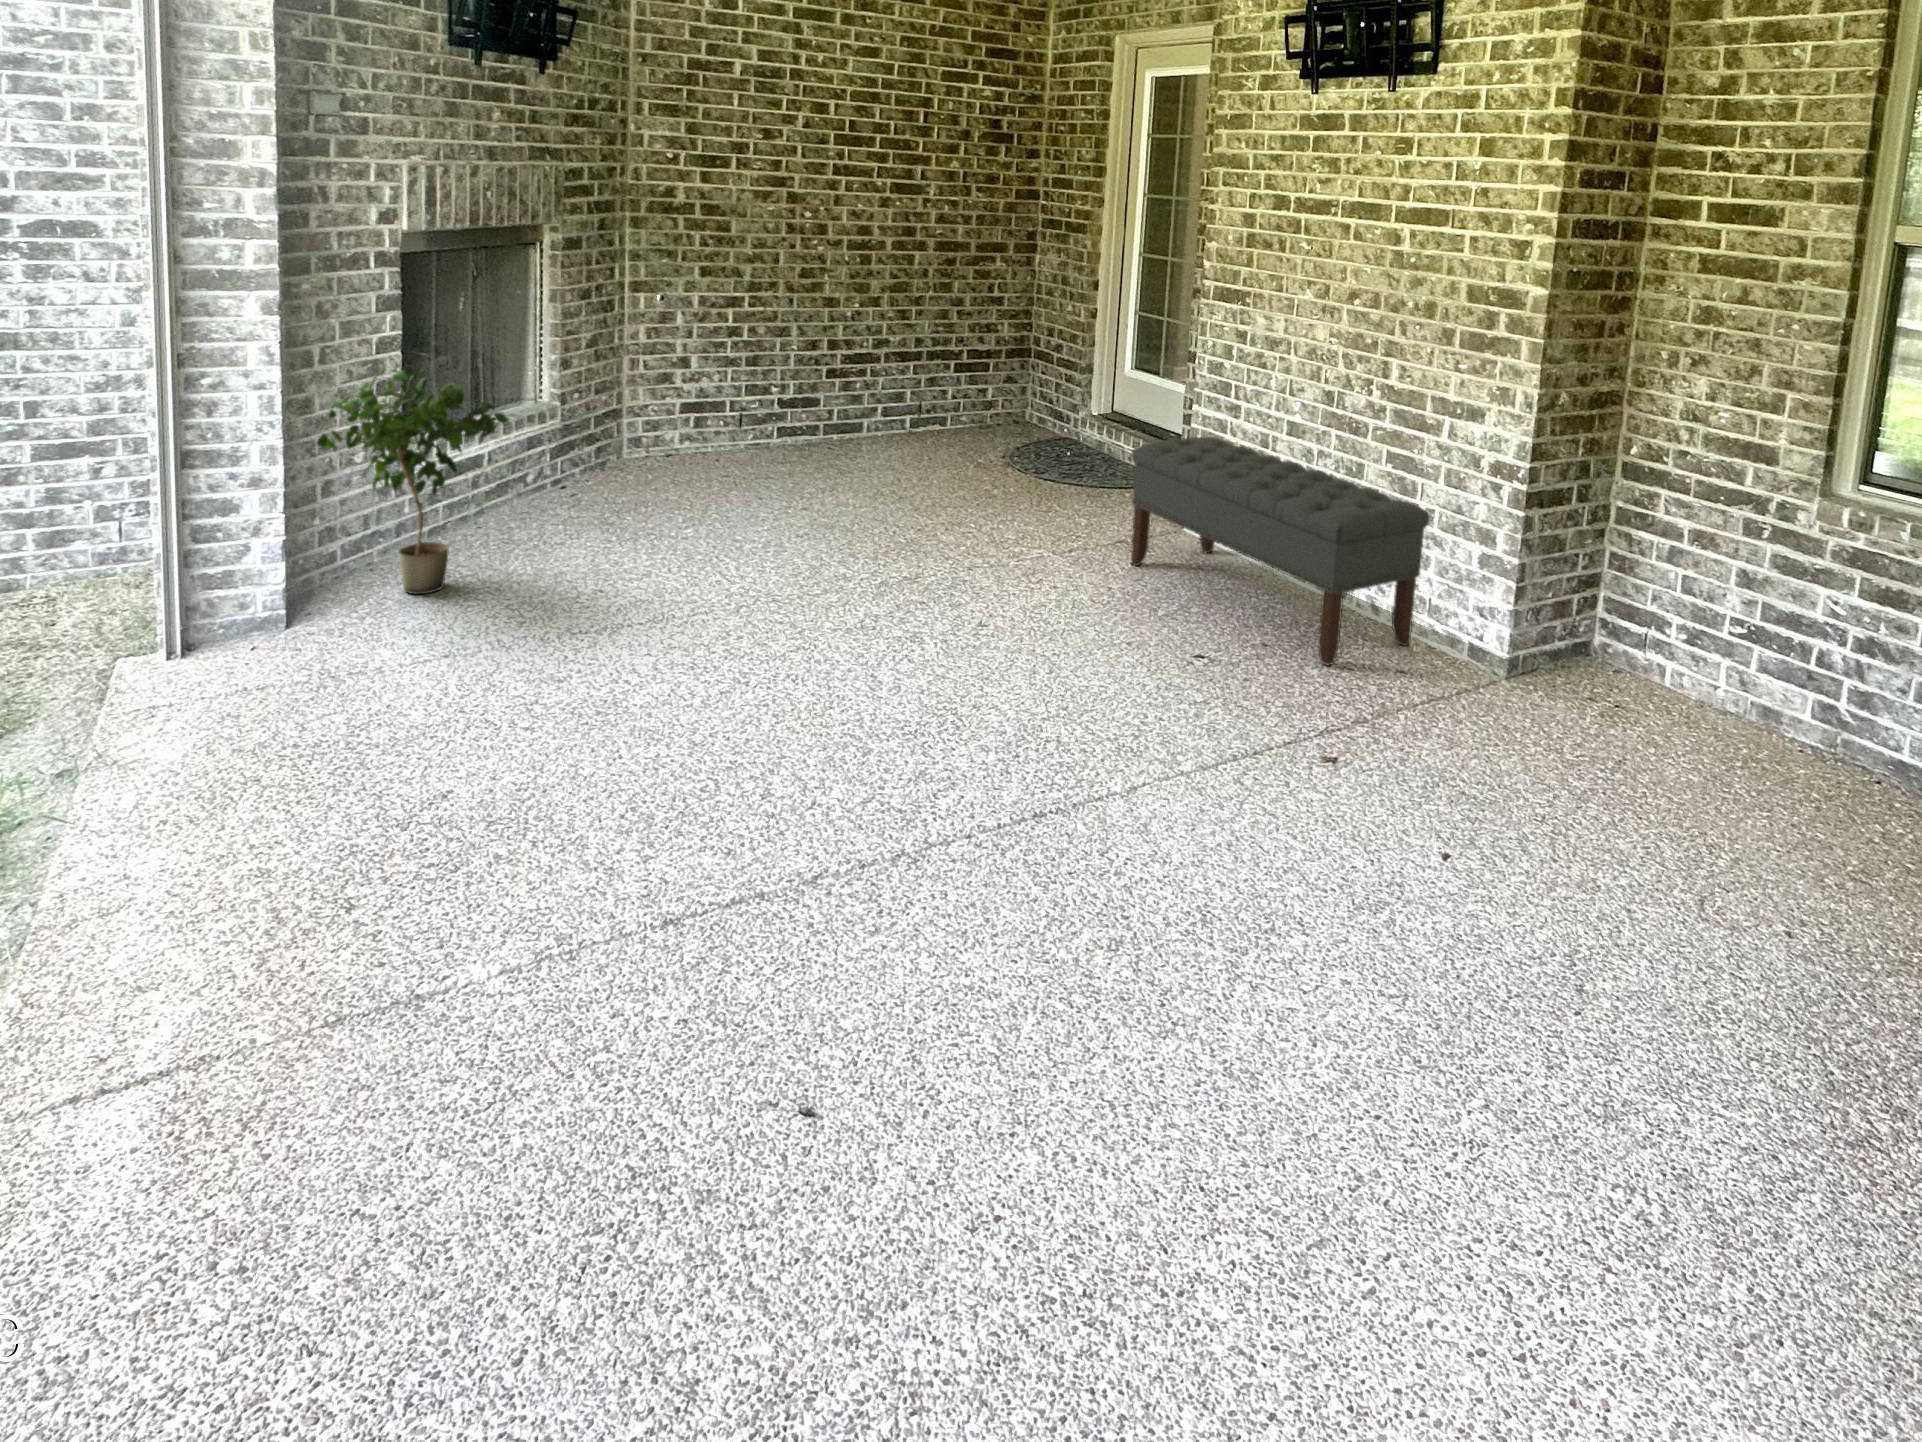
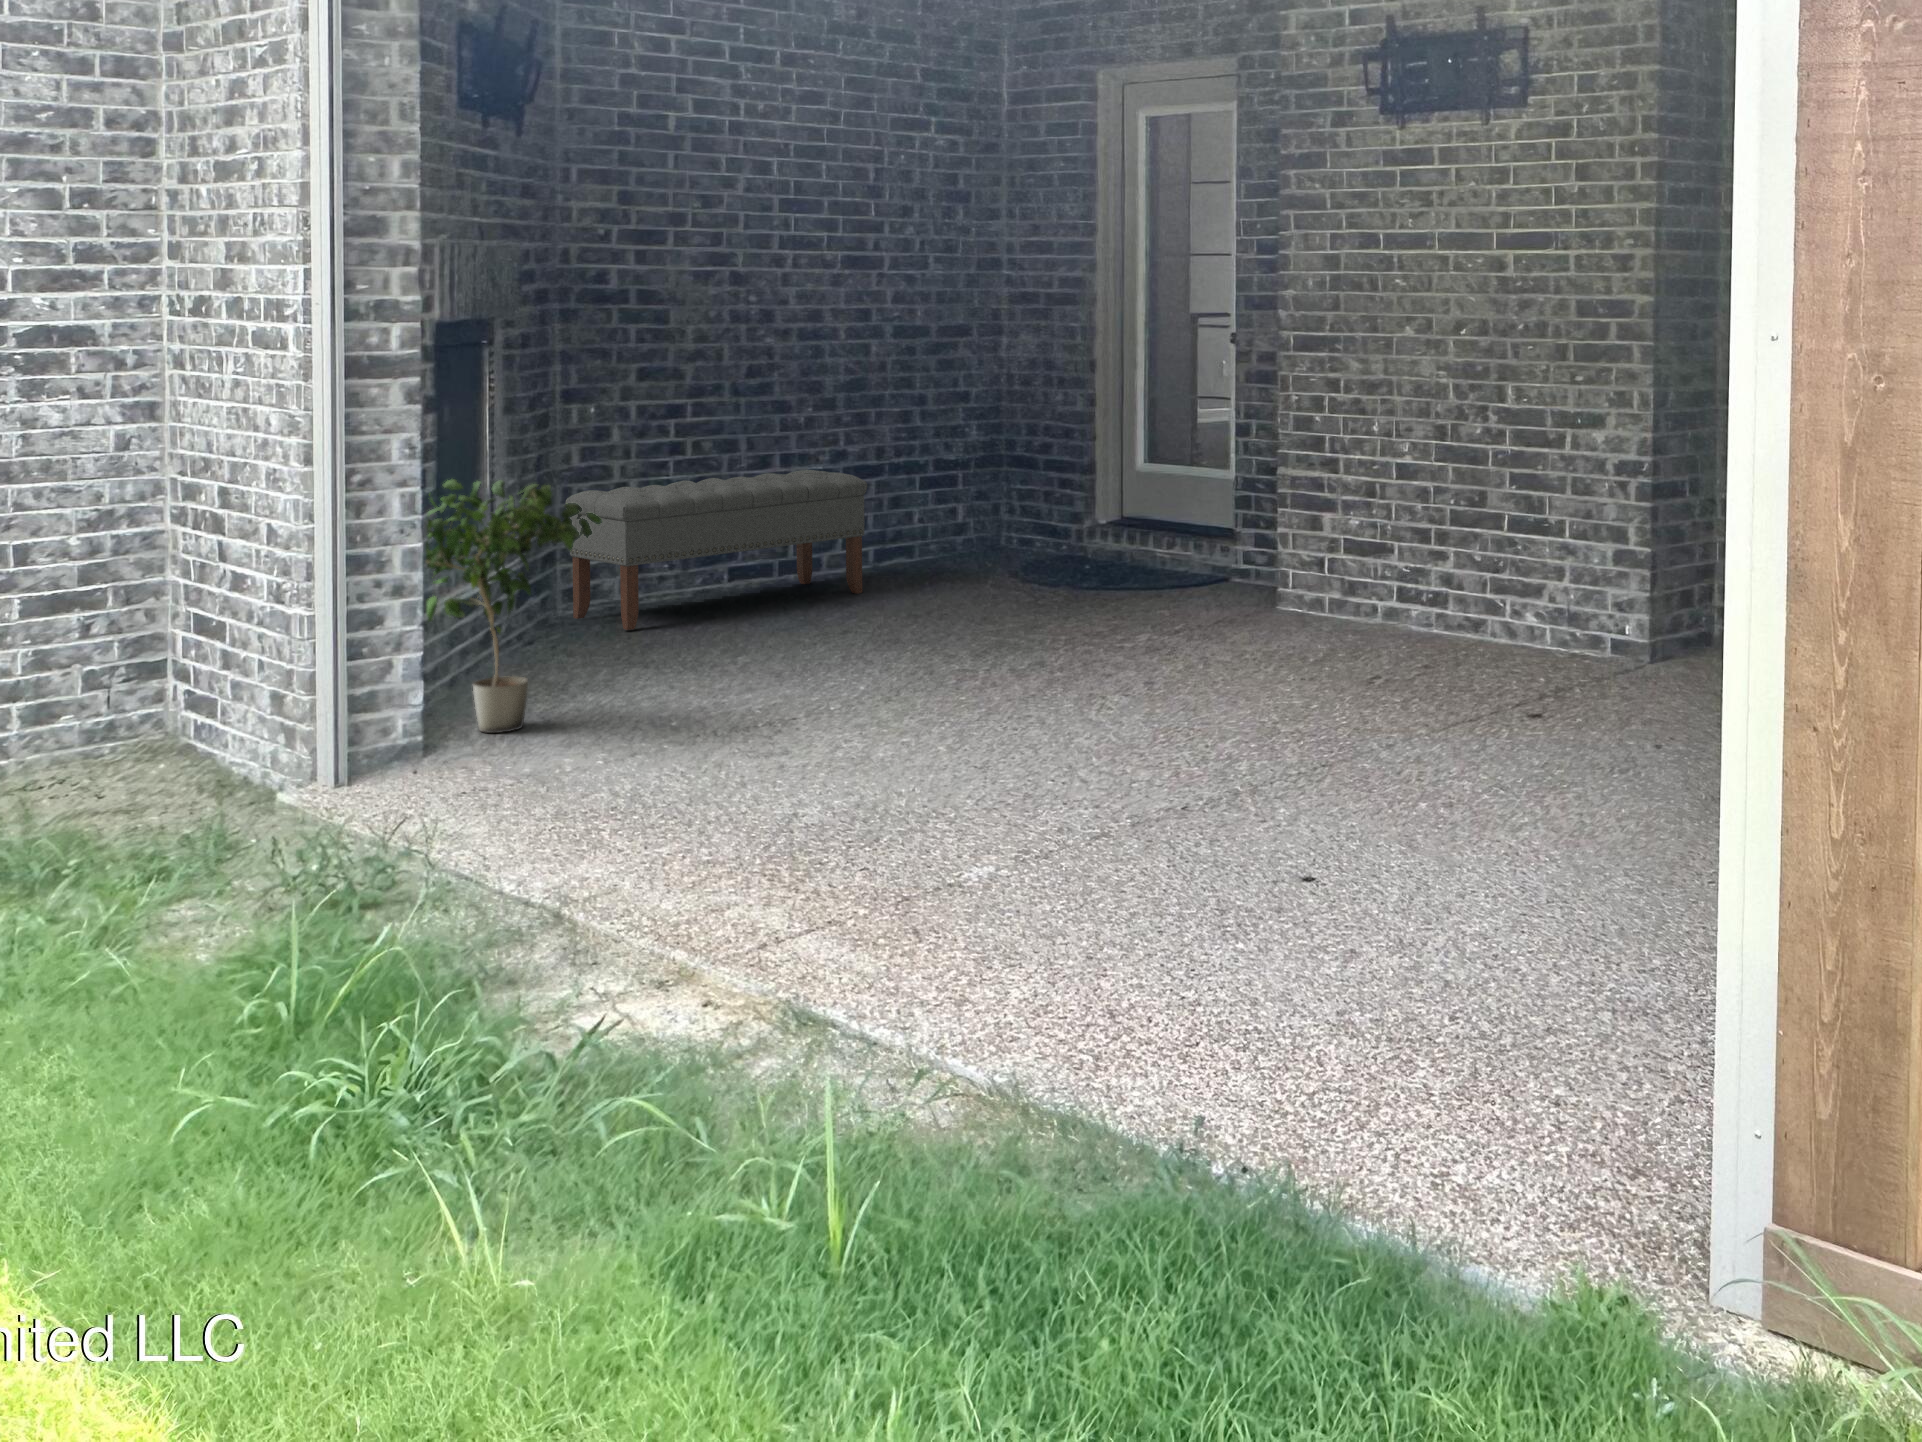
bench: present [1131,437,1429,665] -> present [565,470,867,630]

